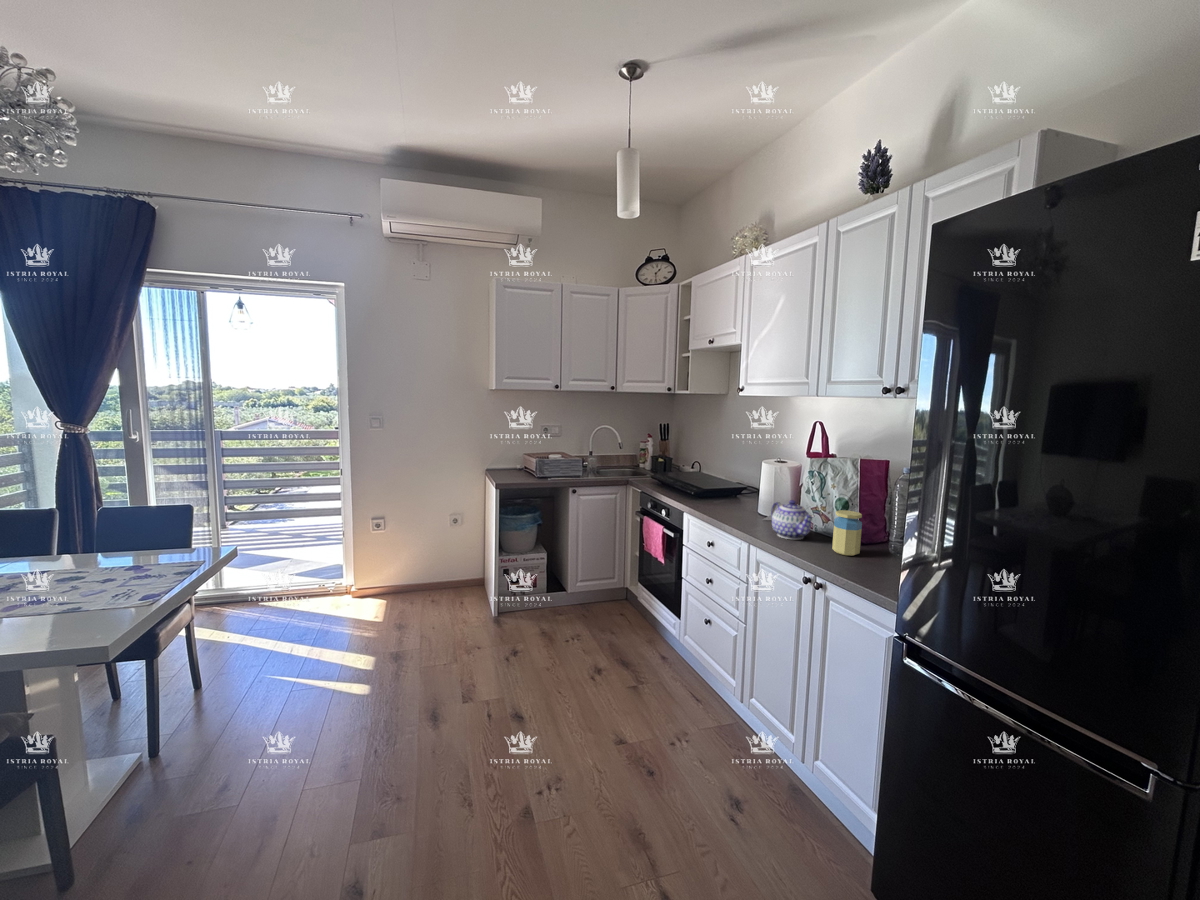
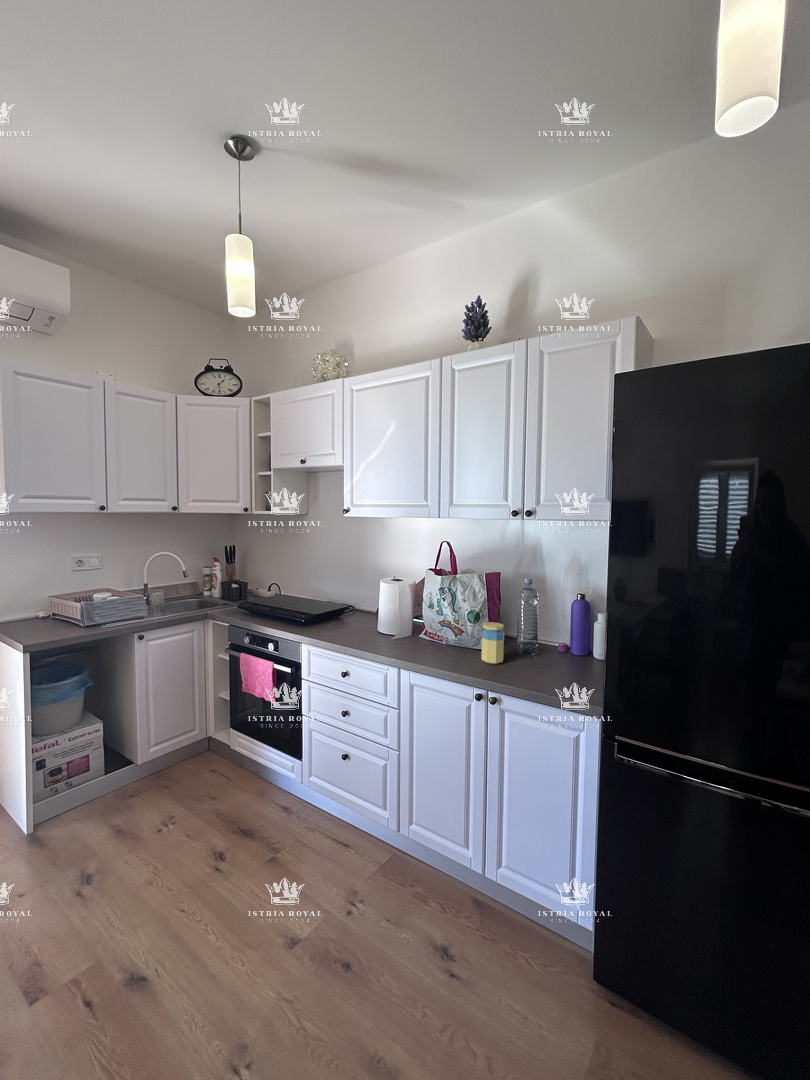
teapot: present [771,500,814,539] -> none [411,619,462,657]

